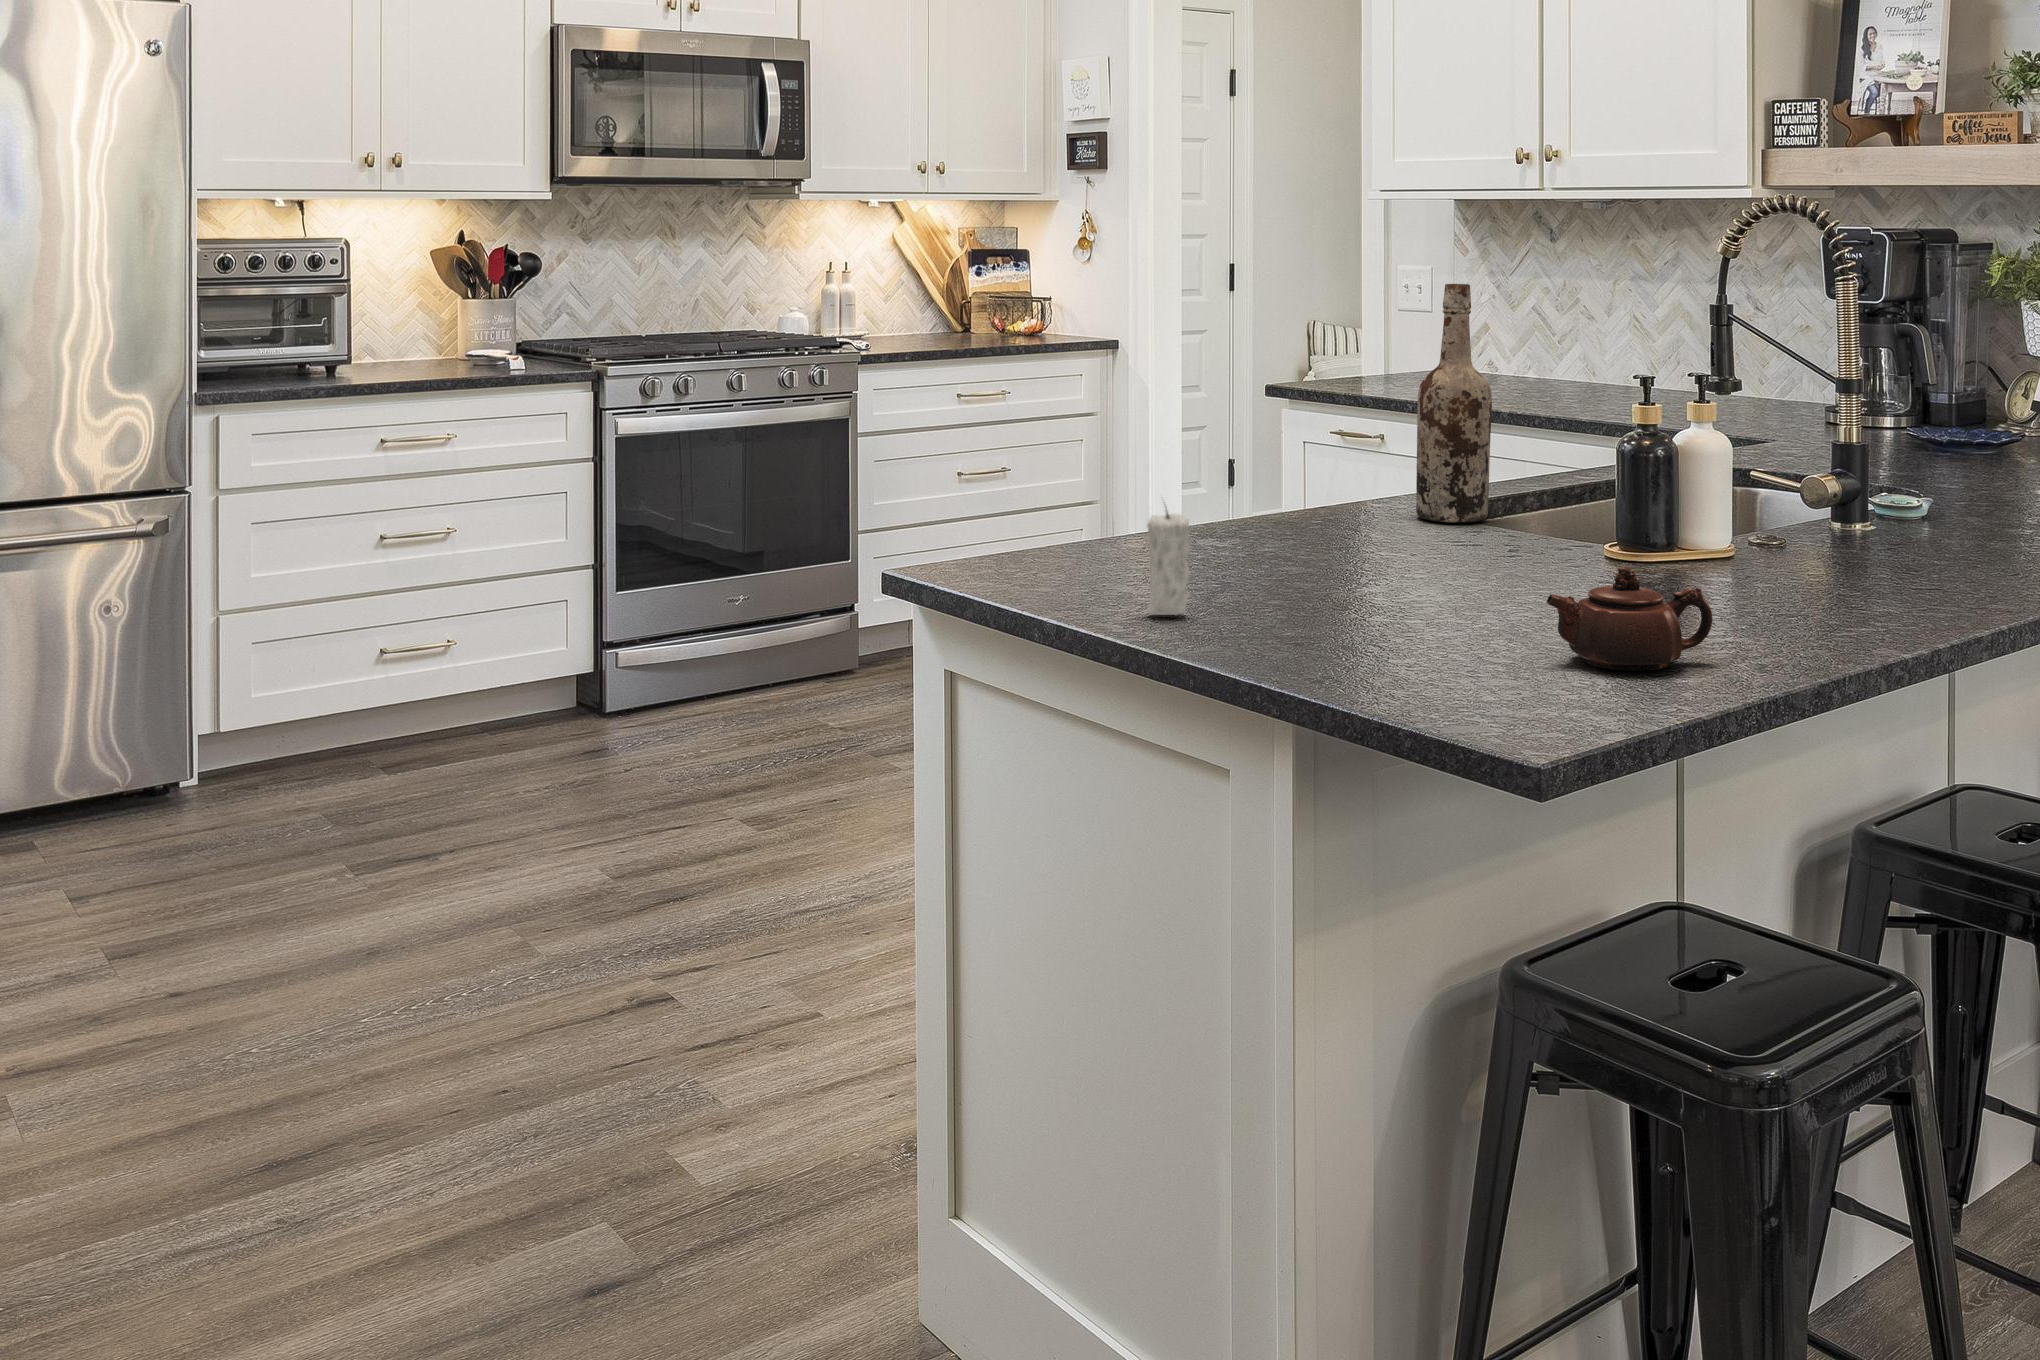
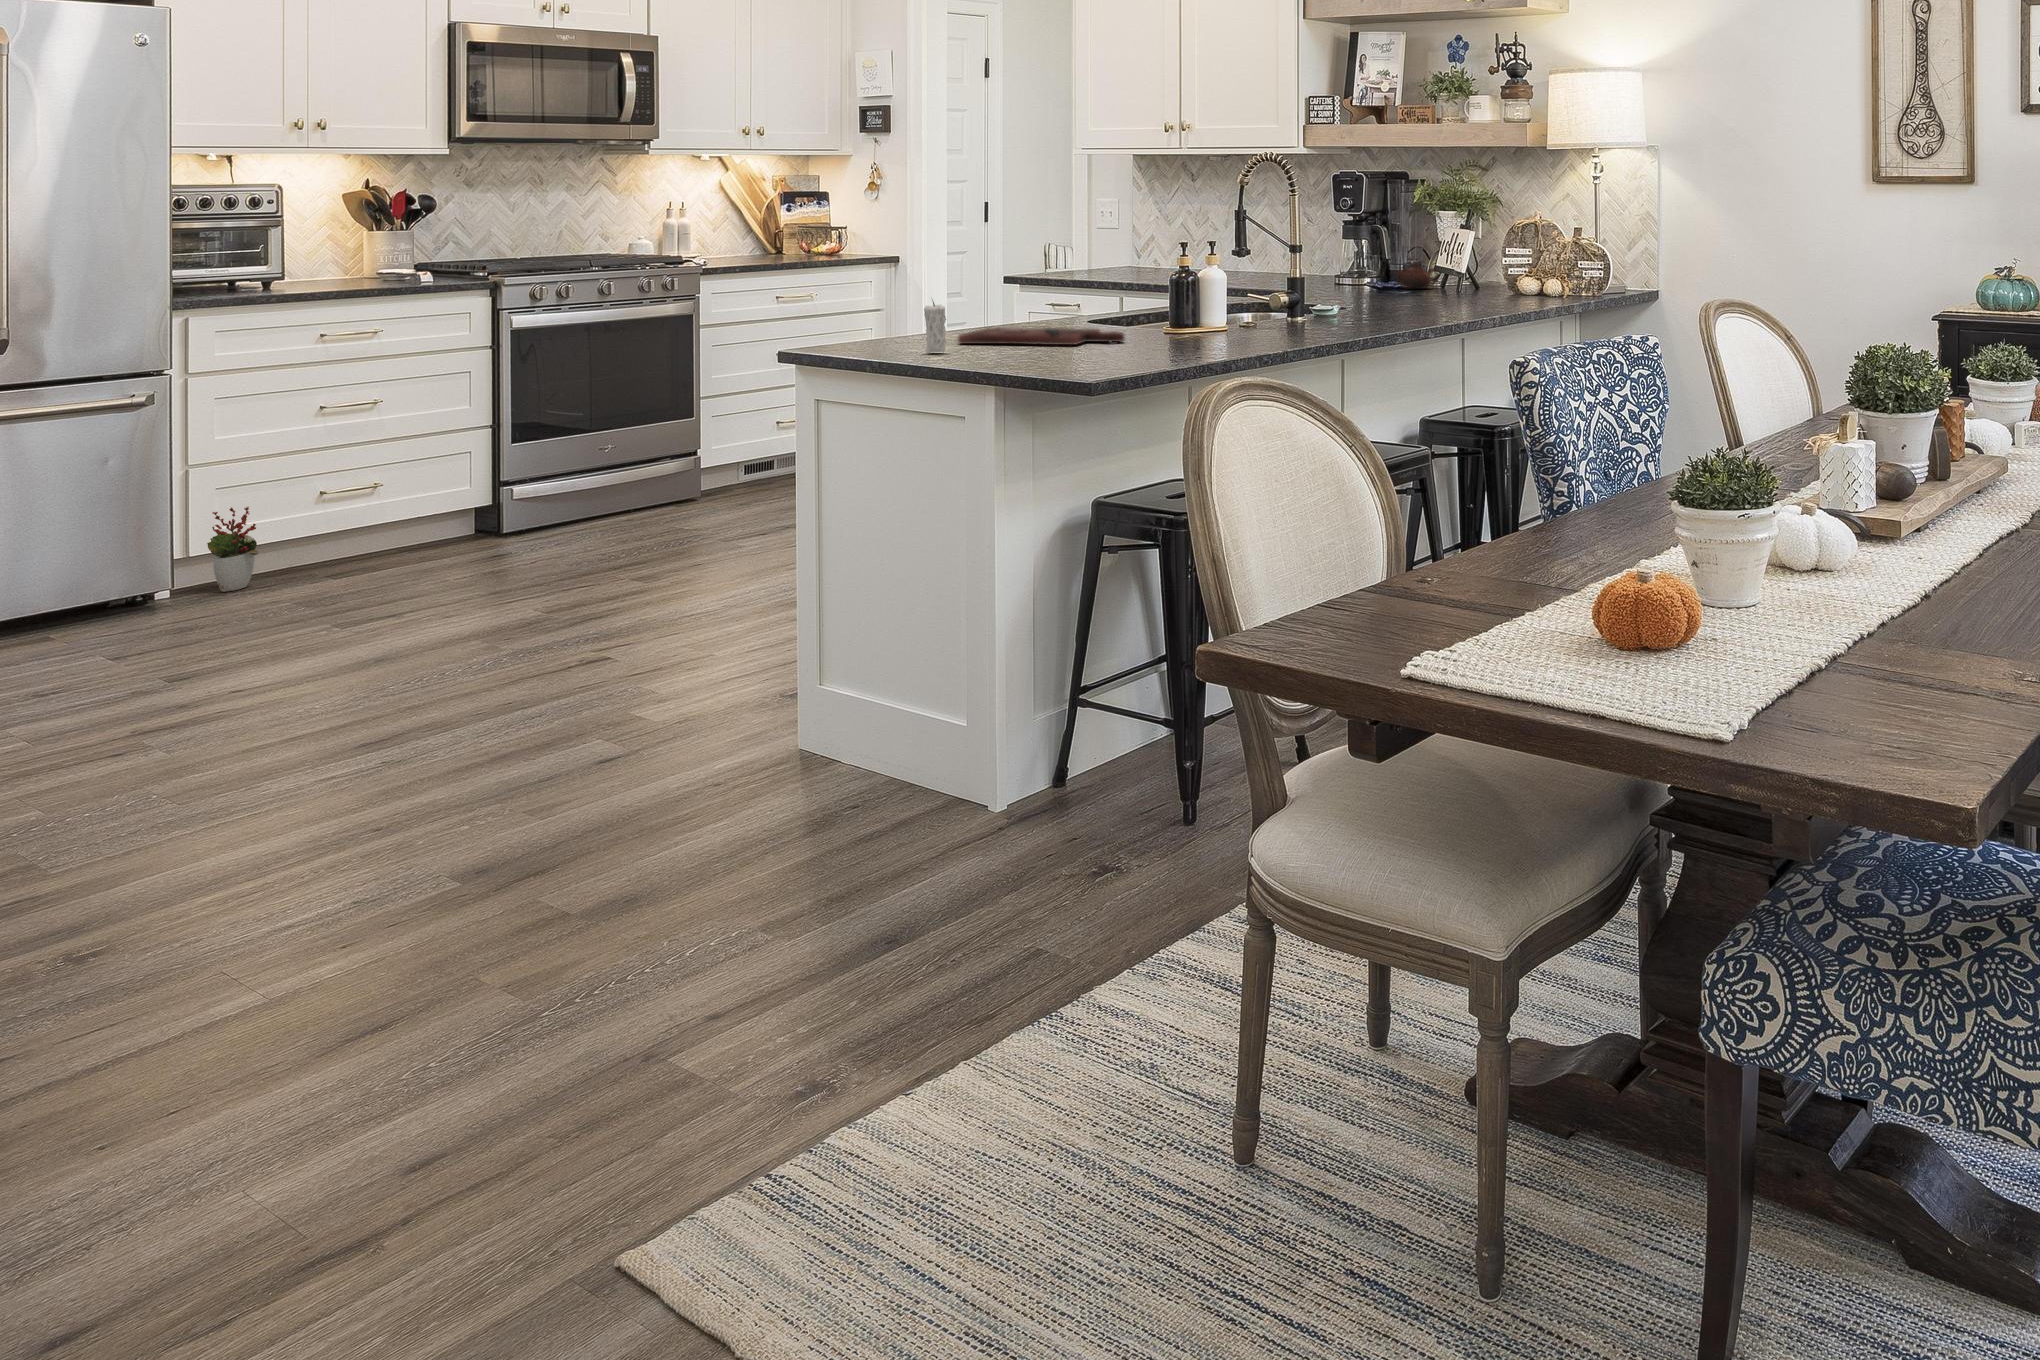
wine bottle: present [1416,284,1492,522] -> none [1073,199,1113,324]
cutting board: none [1209,538,1545,601] -> present [958,326,1125,345]
teapot: present [1547,567,1712,670] -> present [1395,262,1438,289]
decorative plant: none [210,678,273,794] -> present [207,507,258,592]

